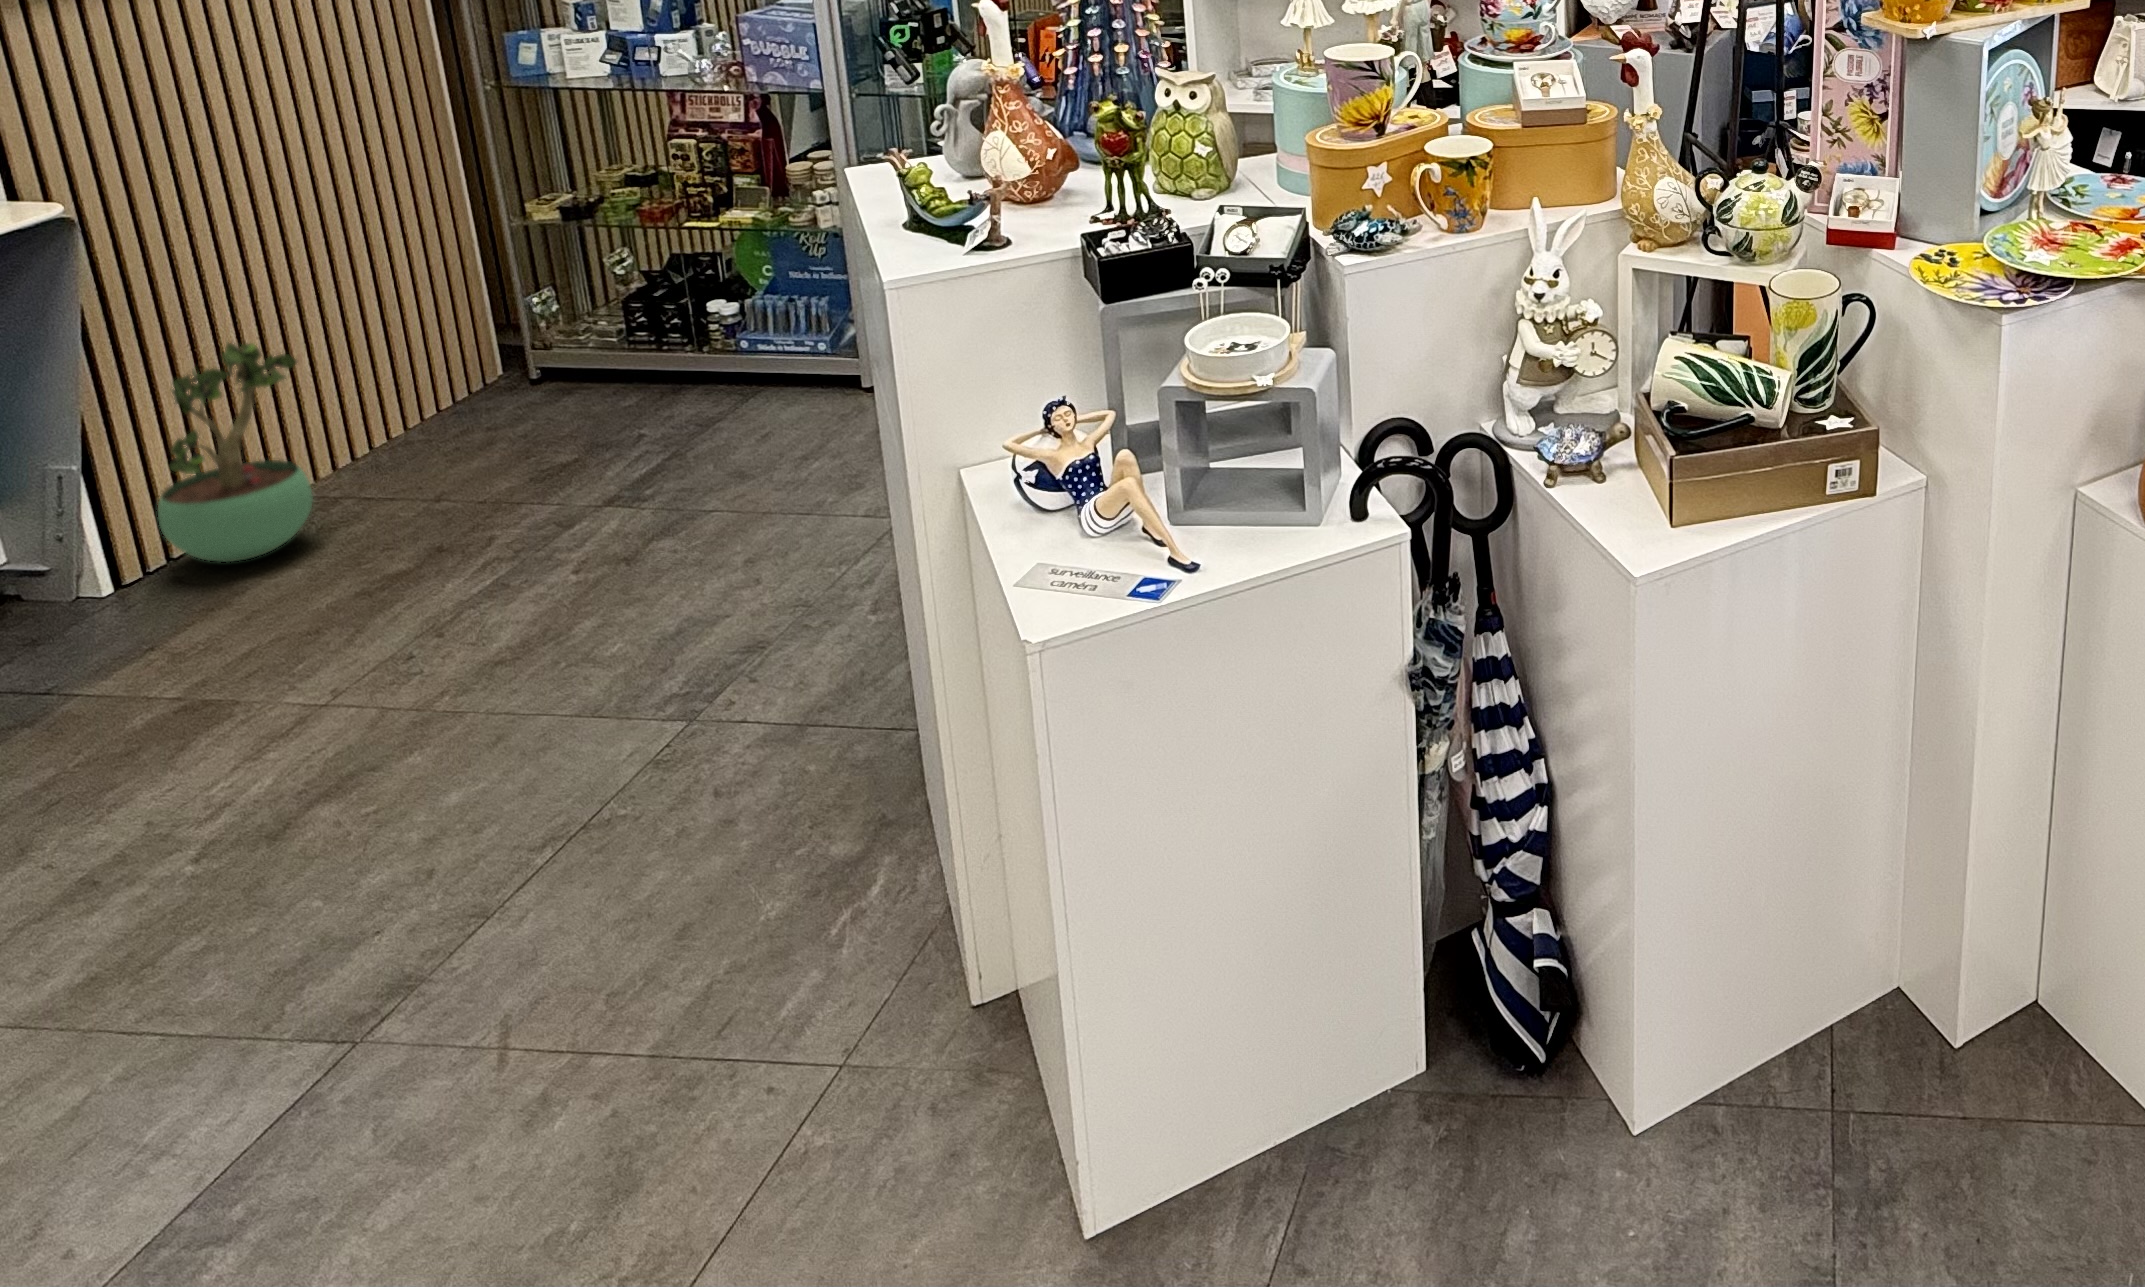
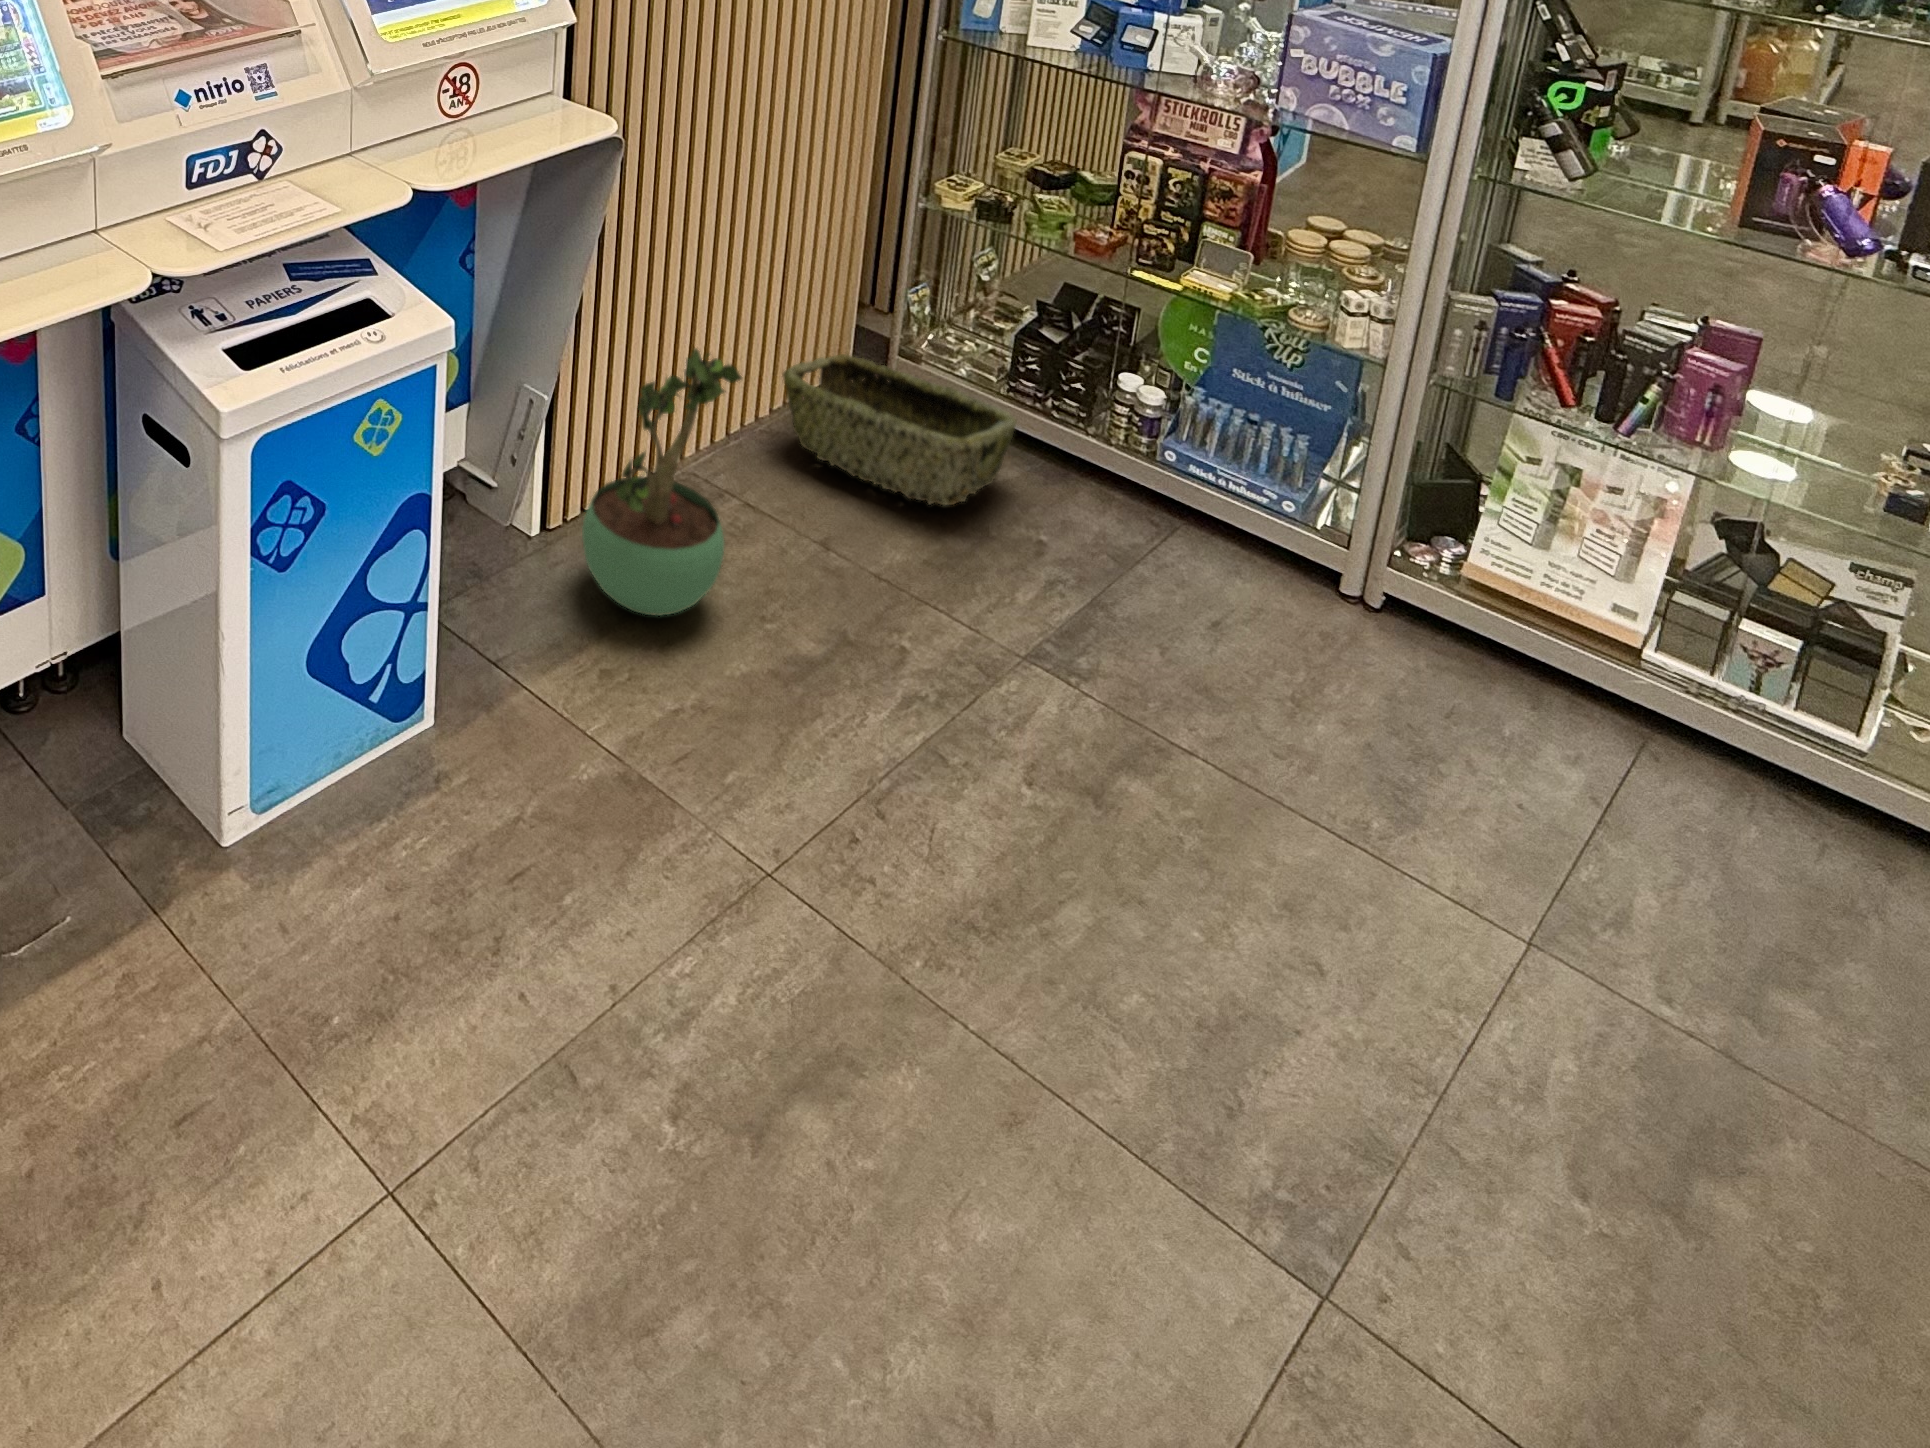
woven basket: none [395,346,615,430] -> present [783,354,1017,505]

